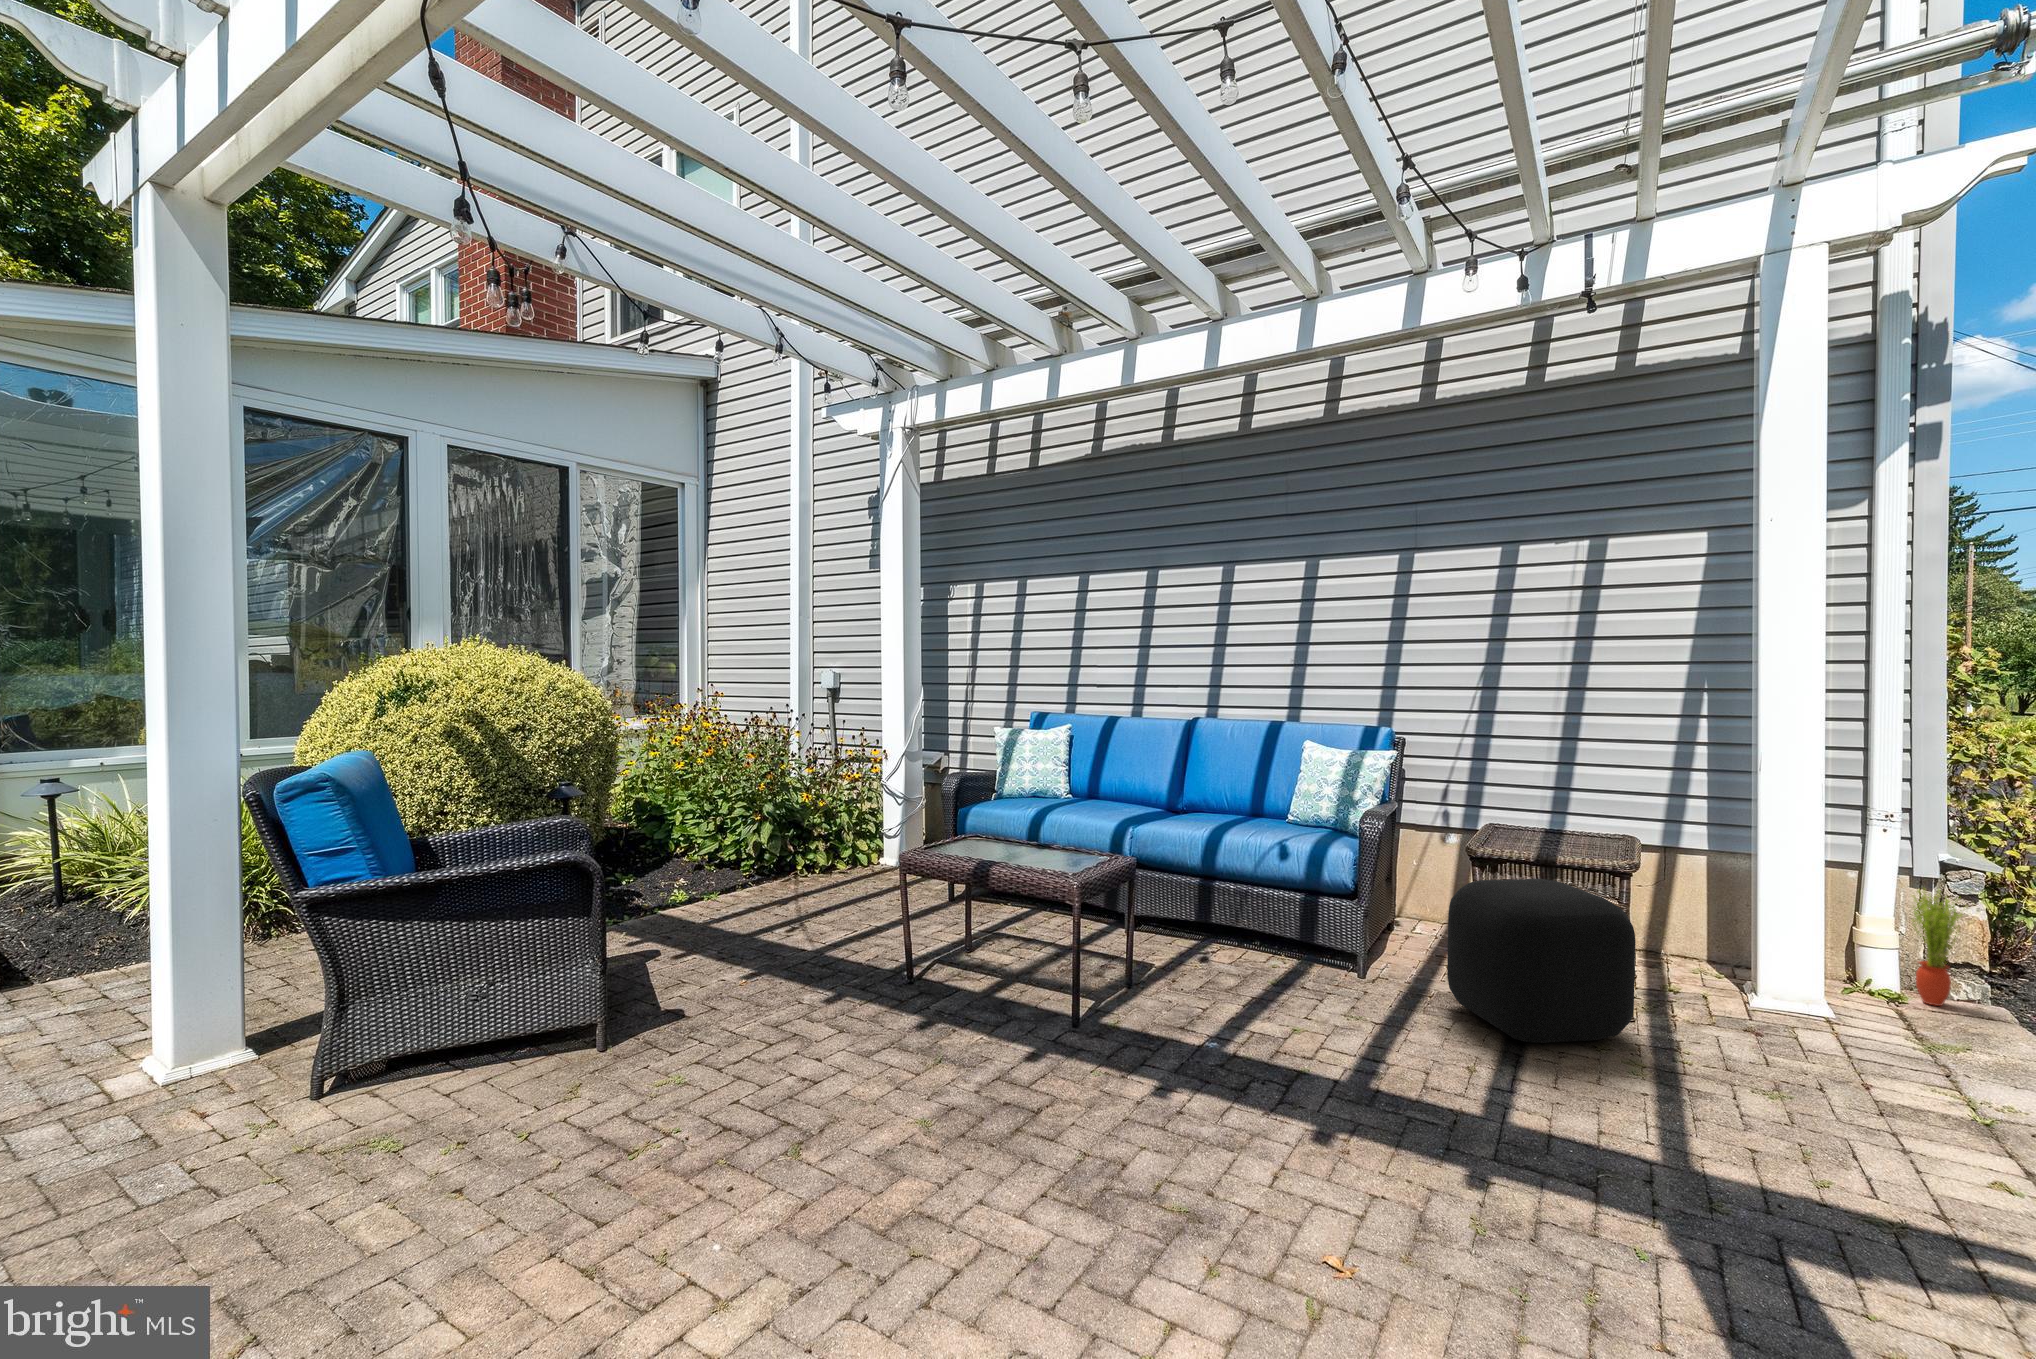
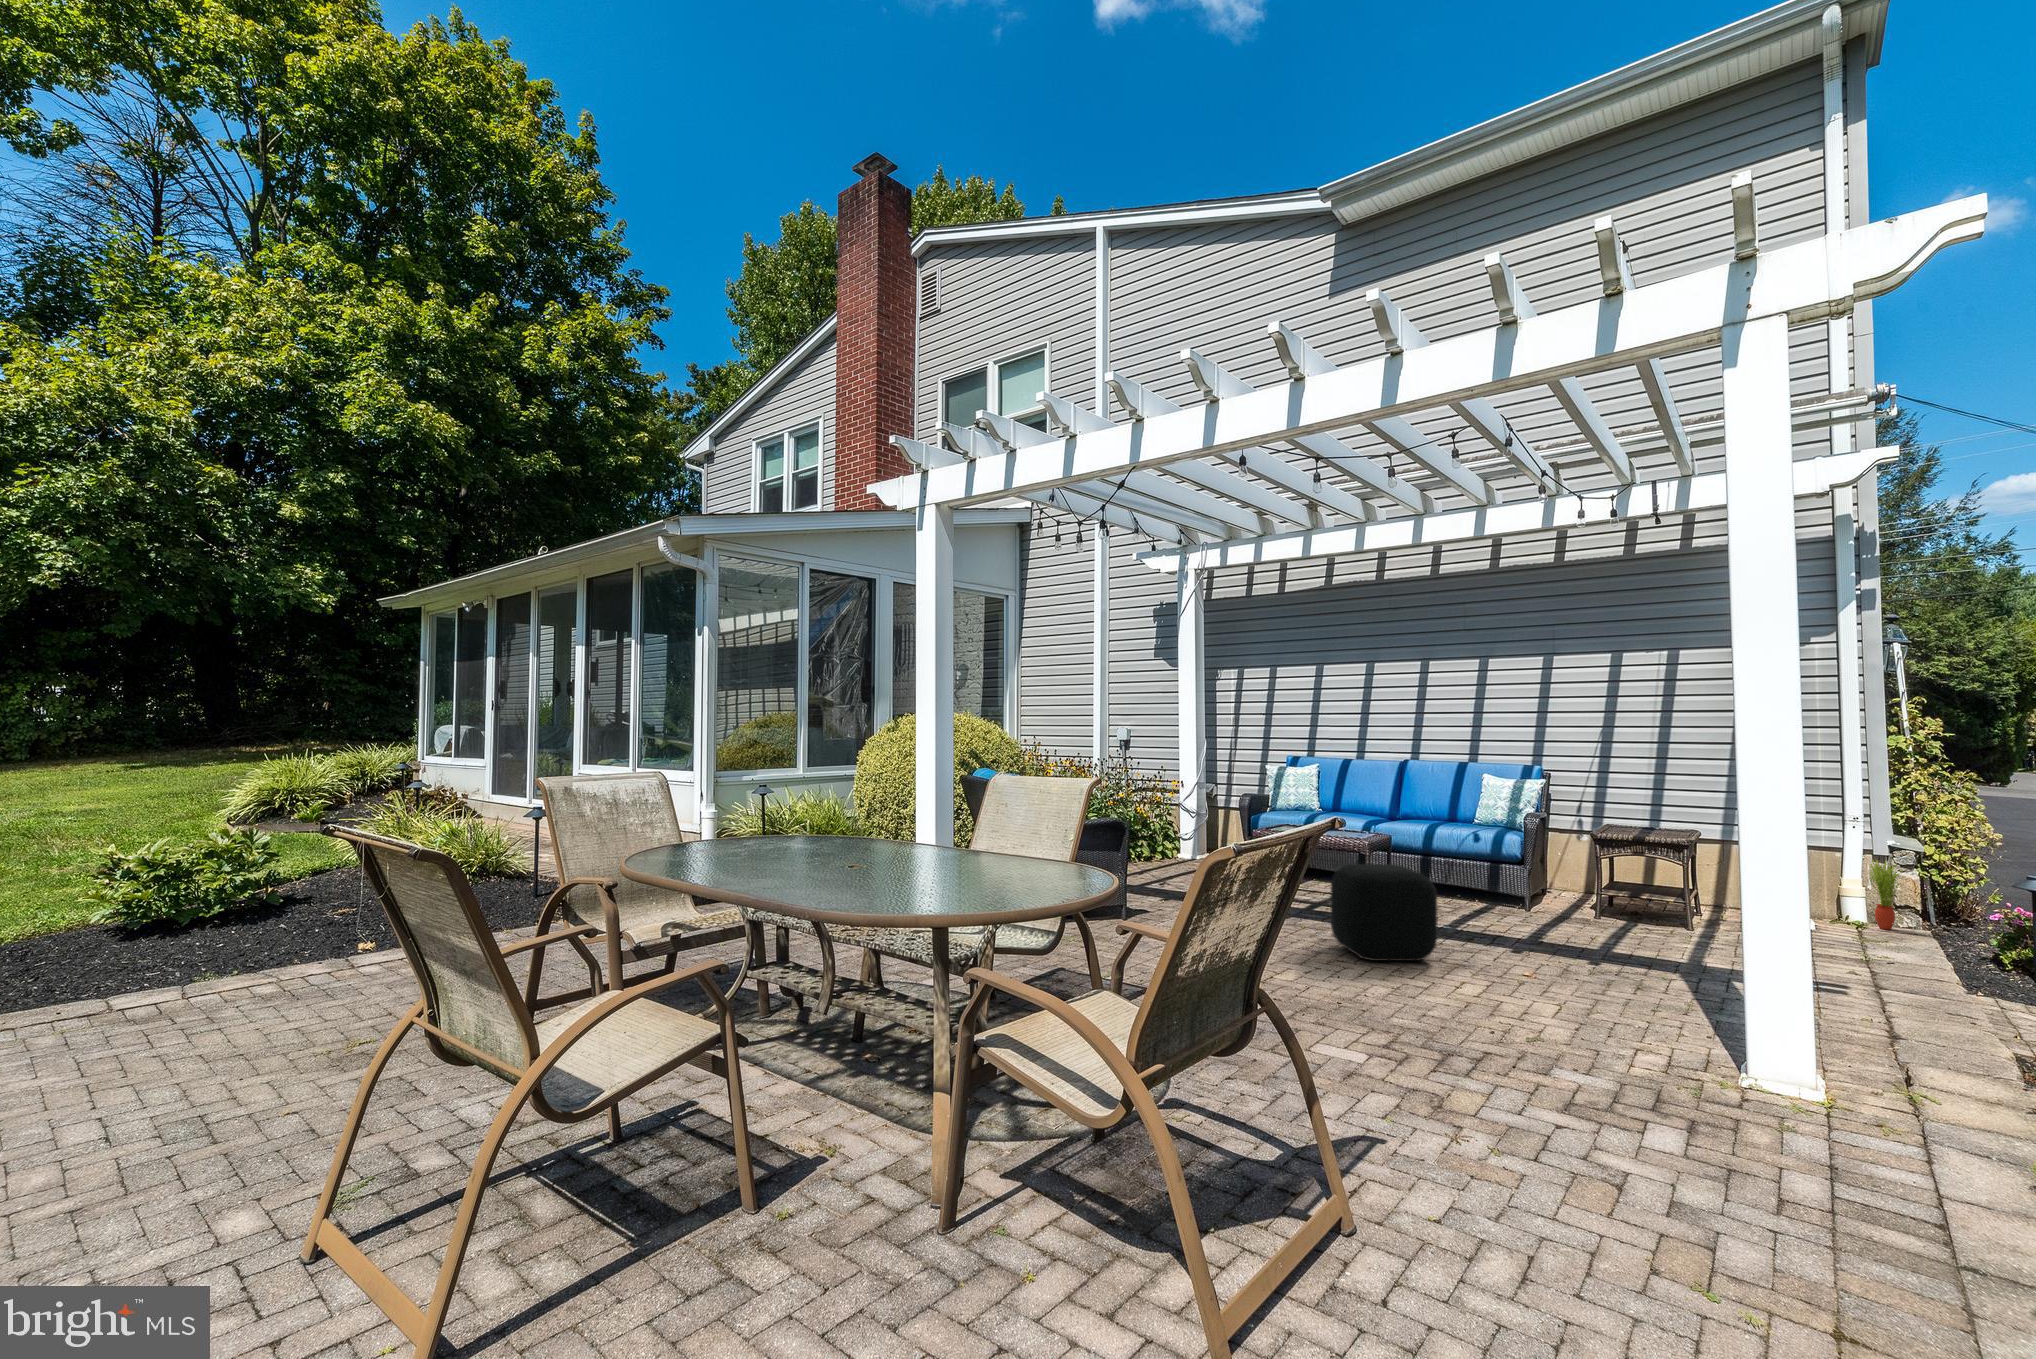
ottoman: present [1447,879,1636,1043] -> present [1330,864,1438,961]

